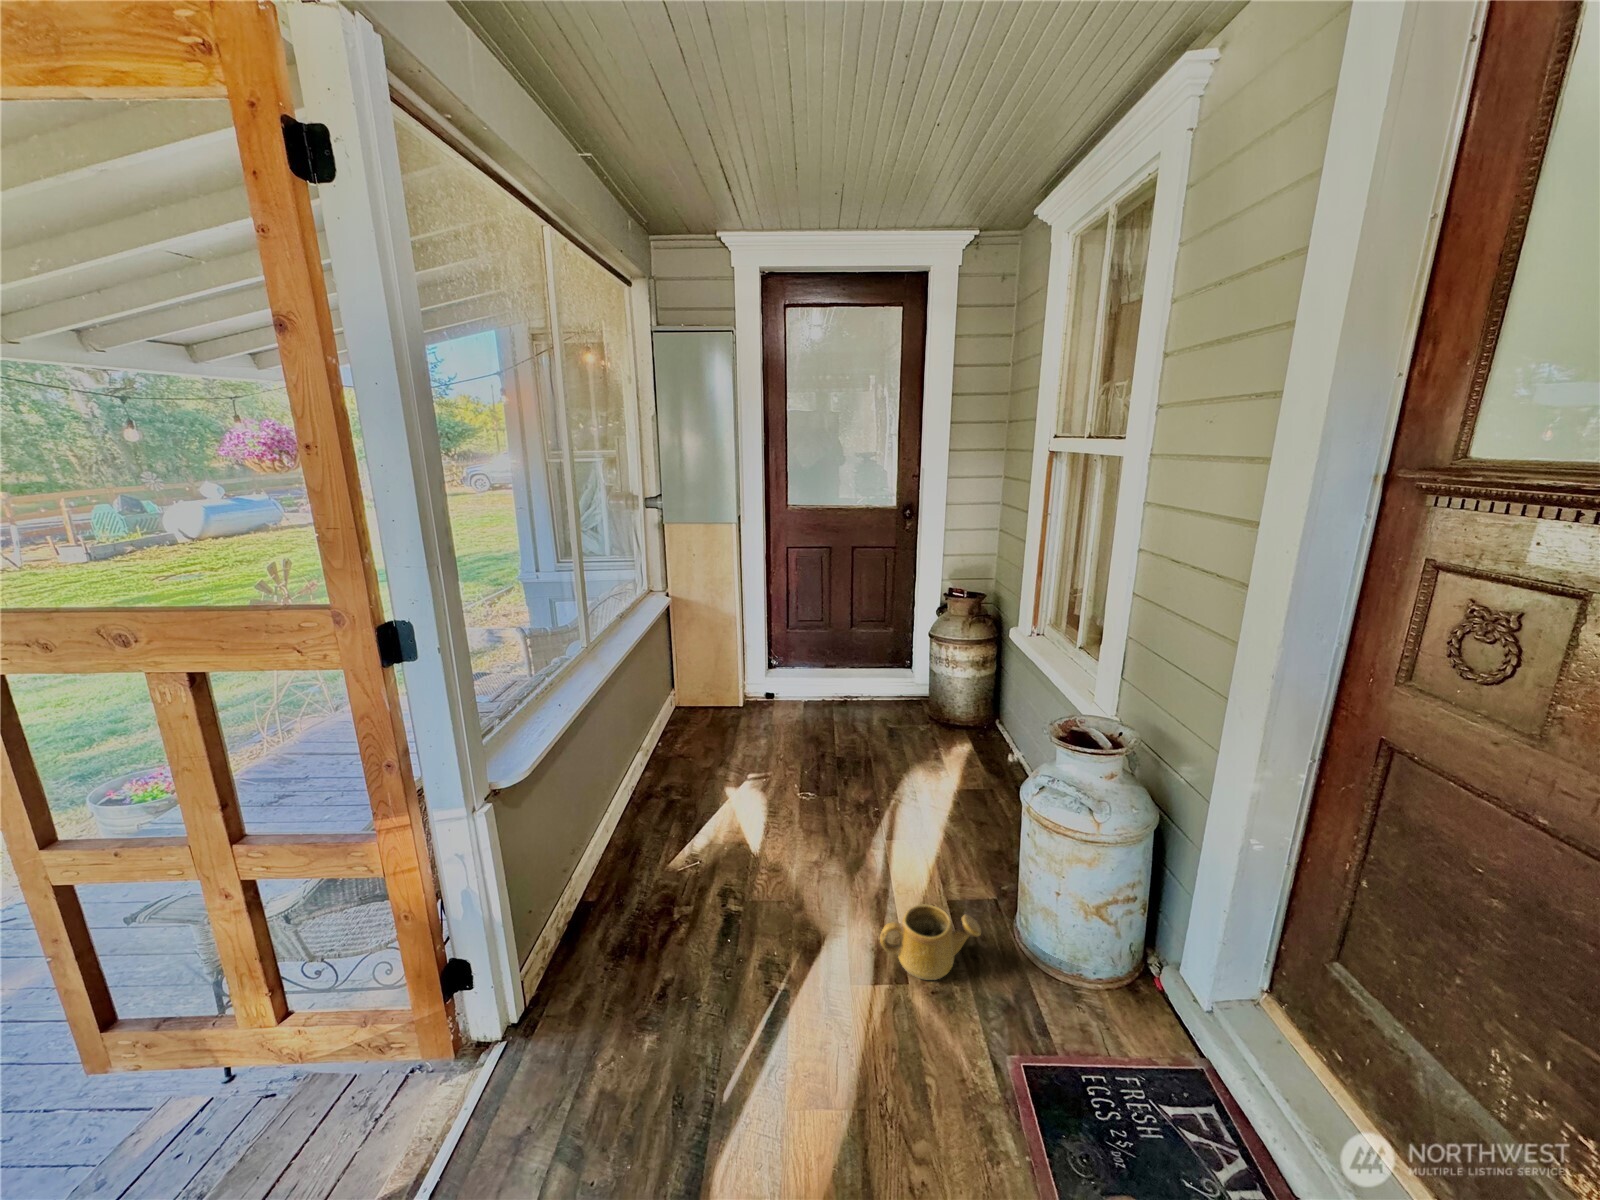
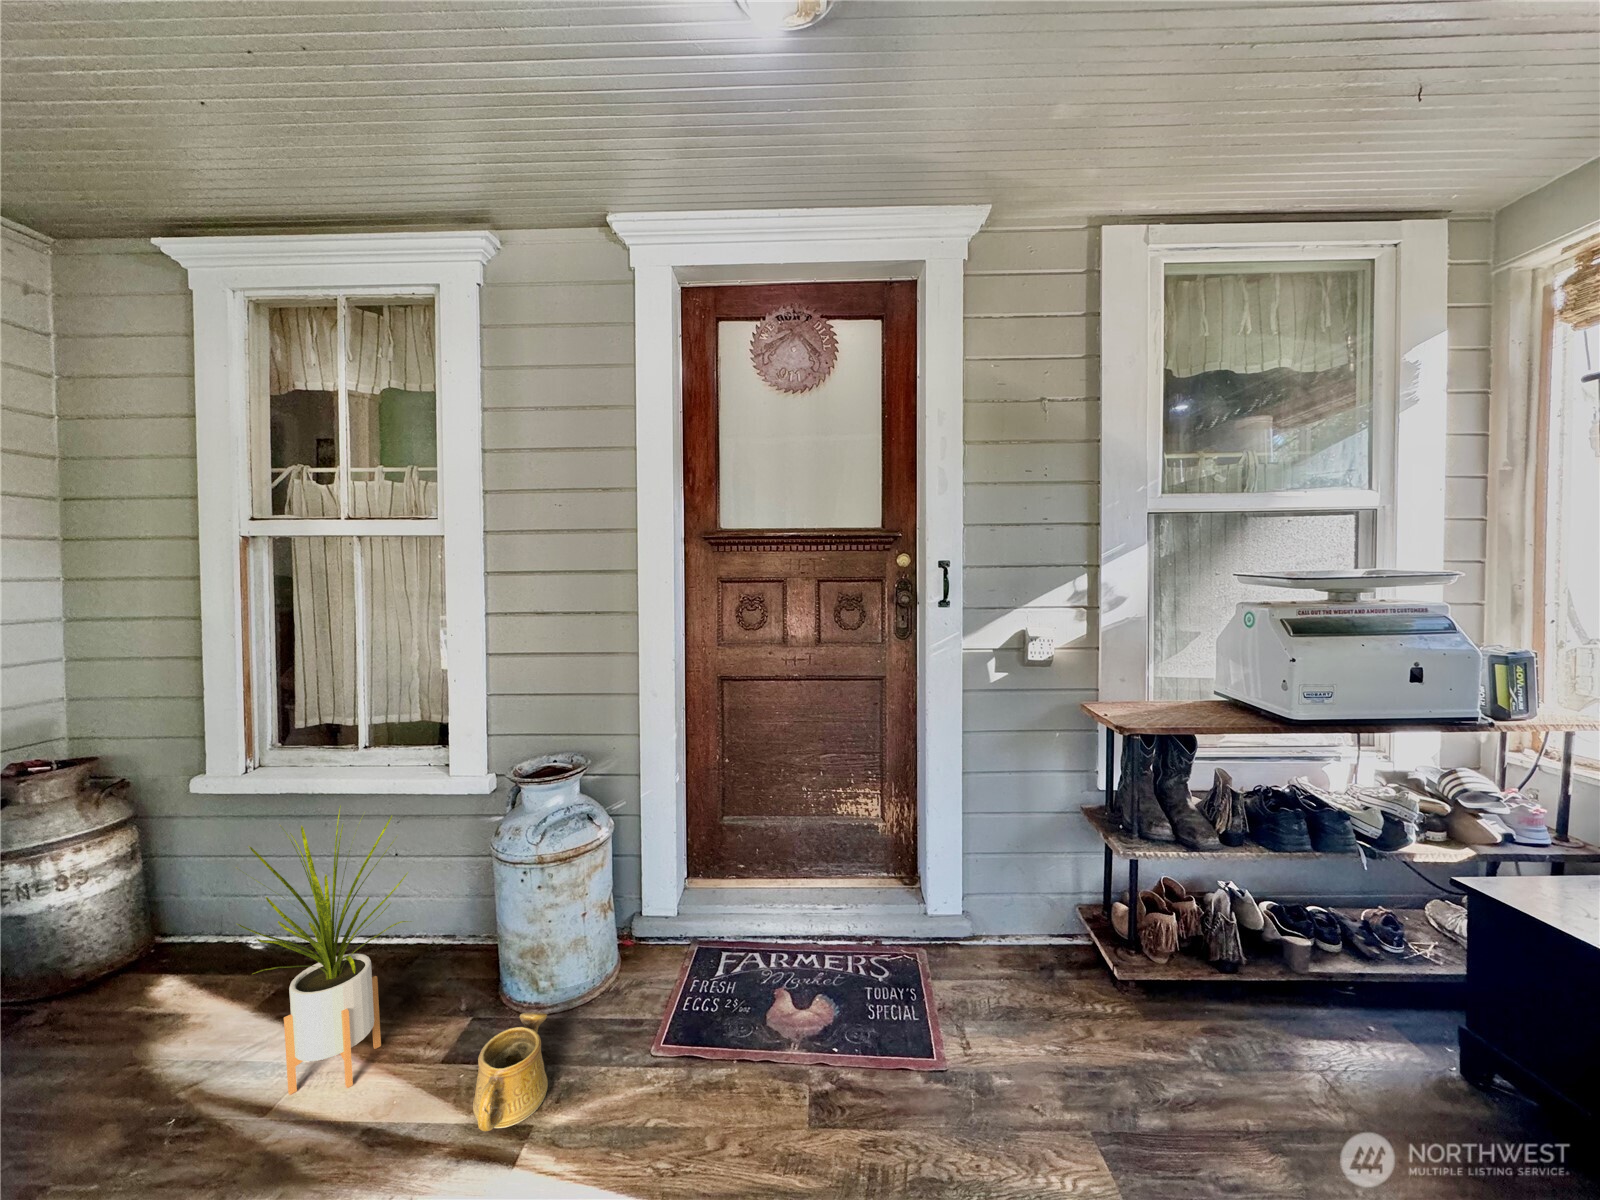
house plant: none [879,675,988,864] -> present [237,806,411,1095]

